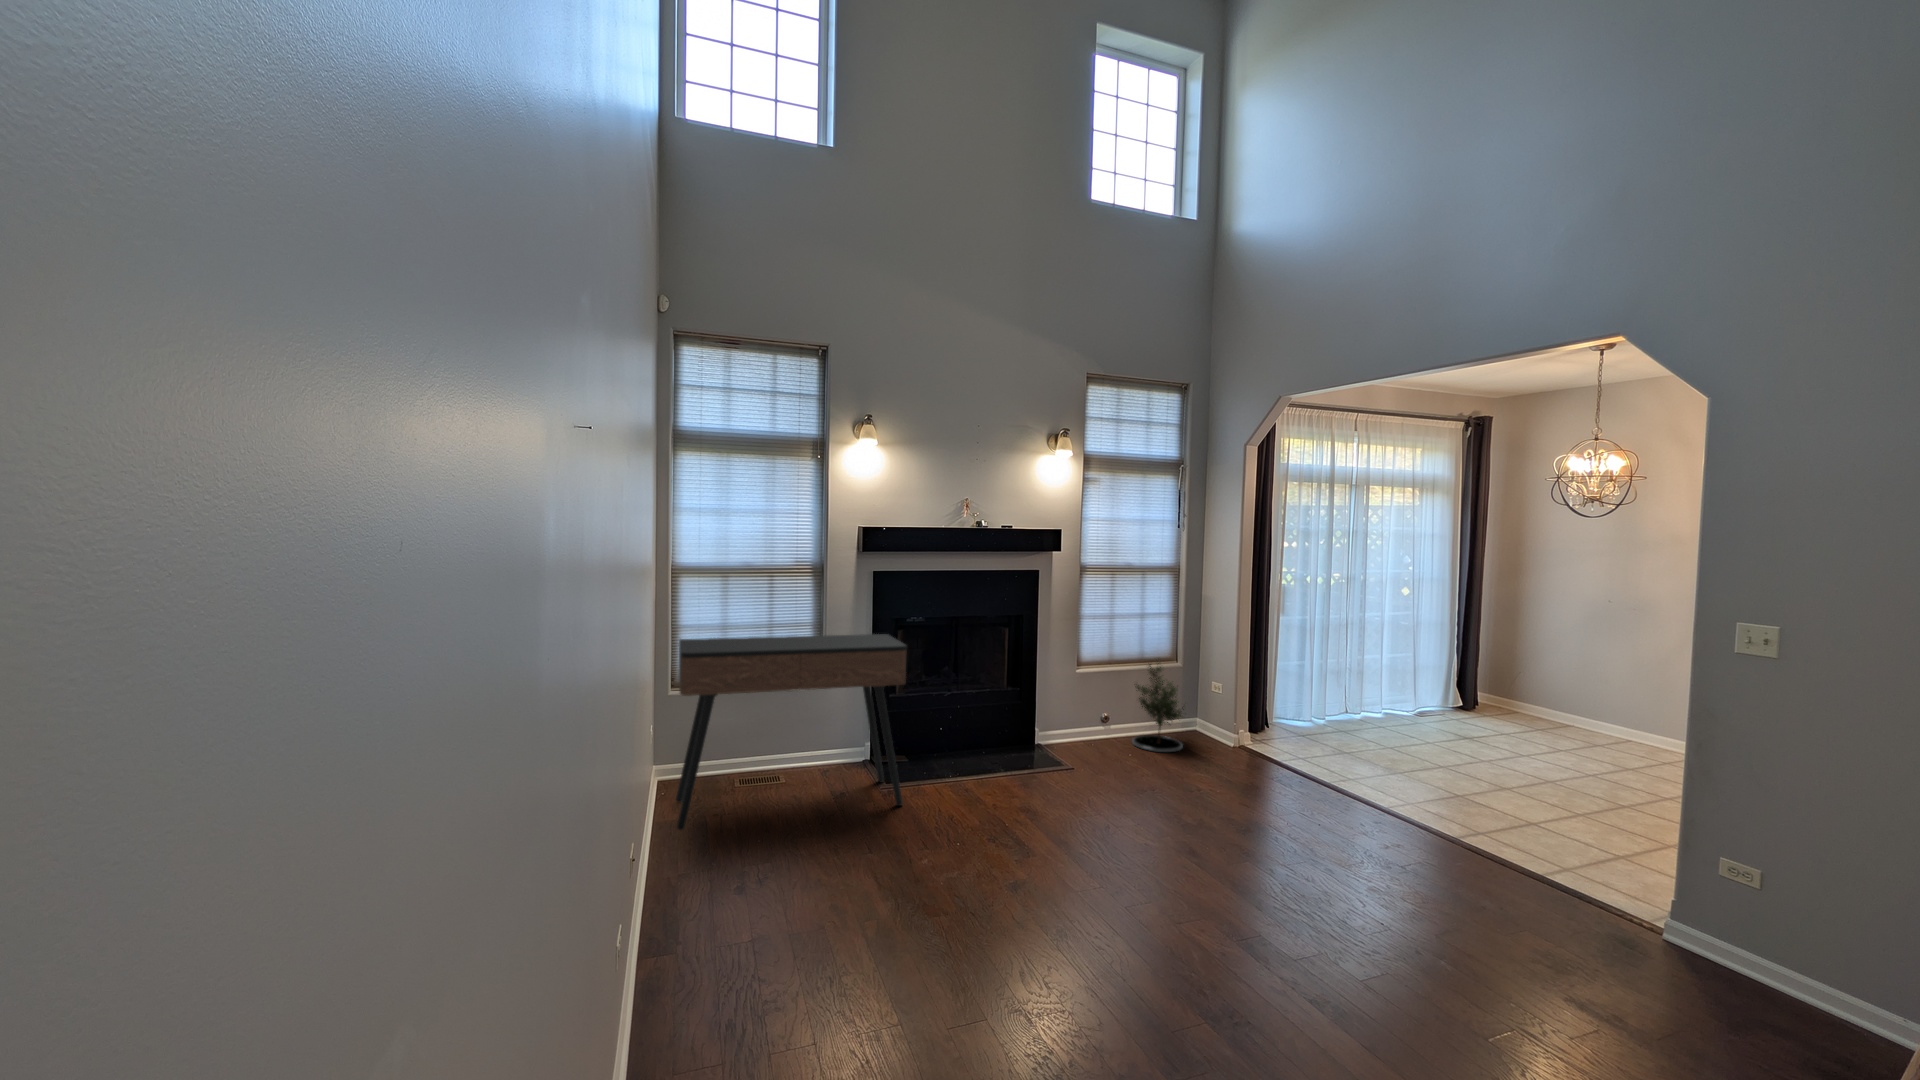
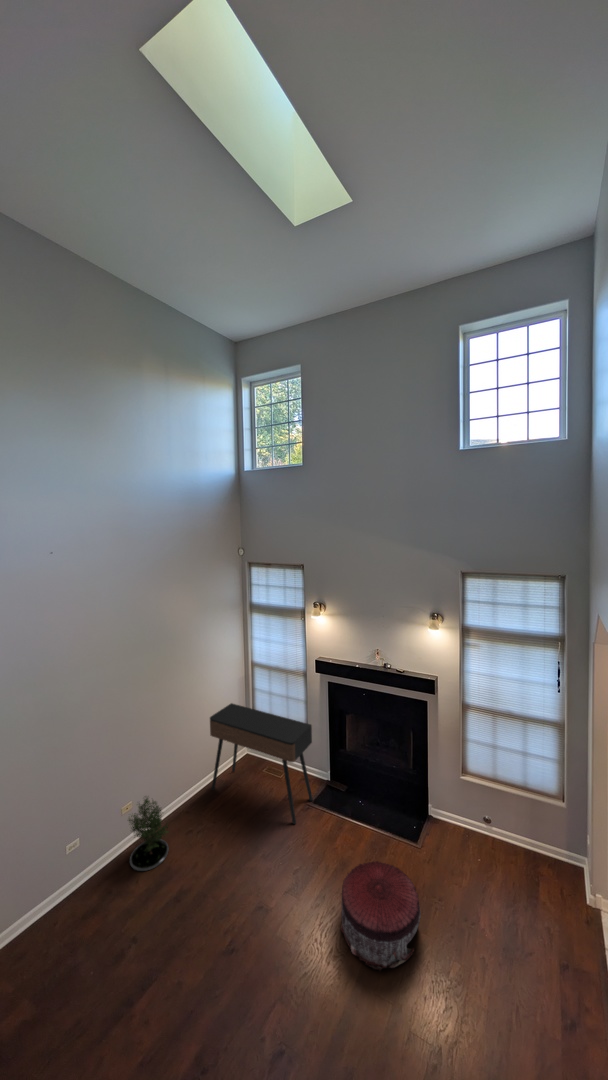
potted tree: present [1132,663,1186,752] -> present [129,798,169,871]
pouf: none [1079,753,1197,845] -> present [340,861,421,972]

